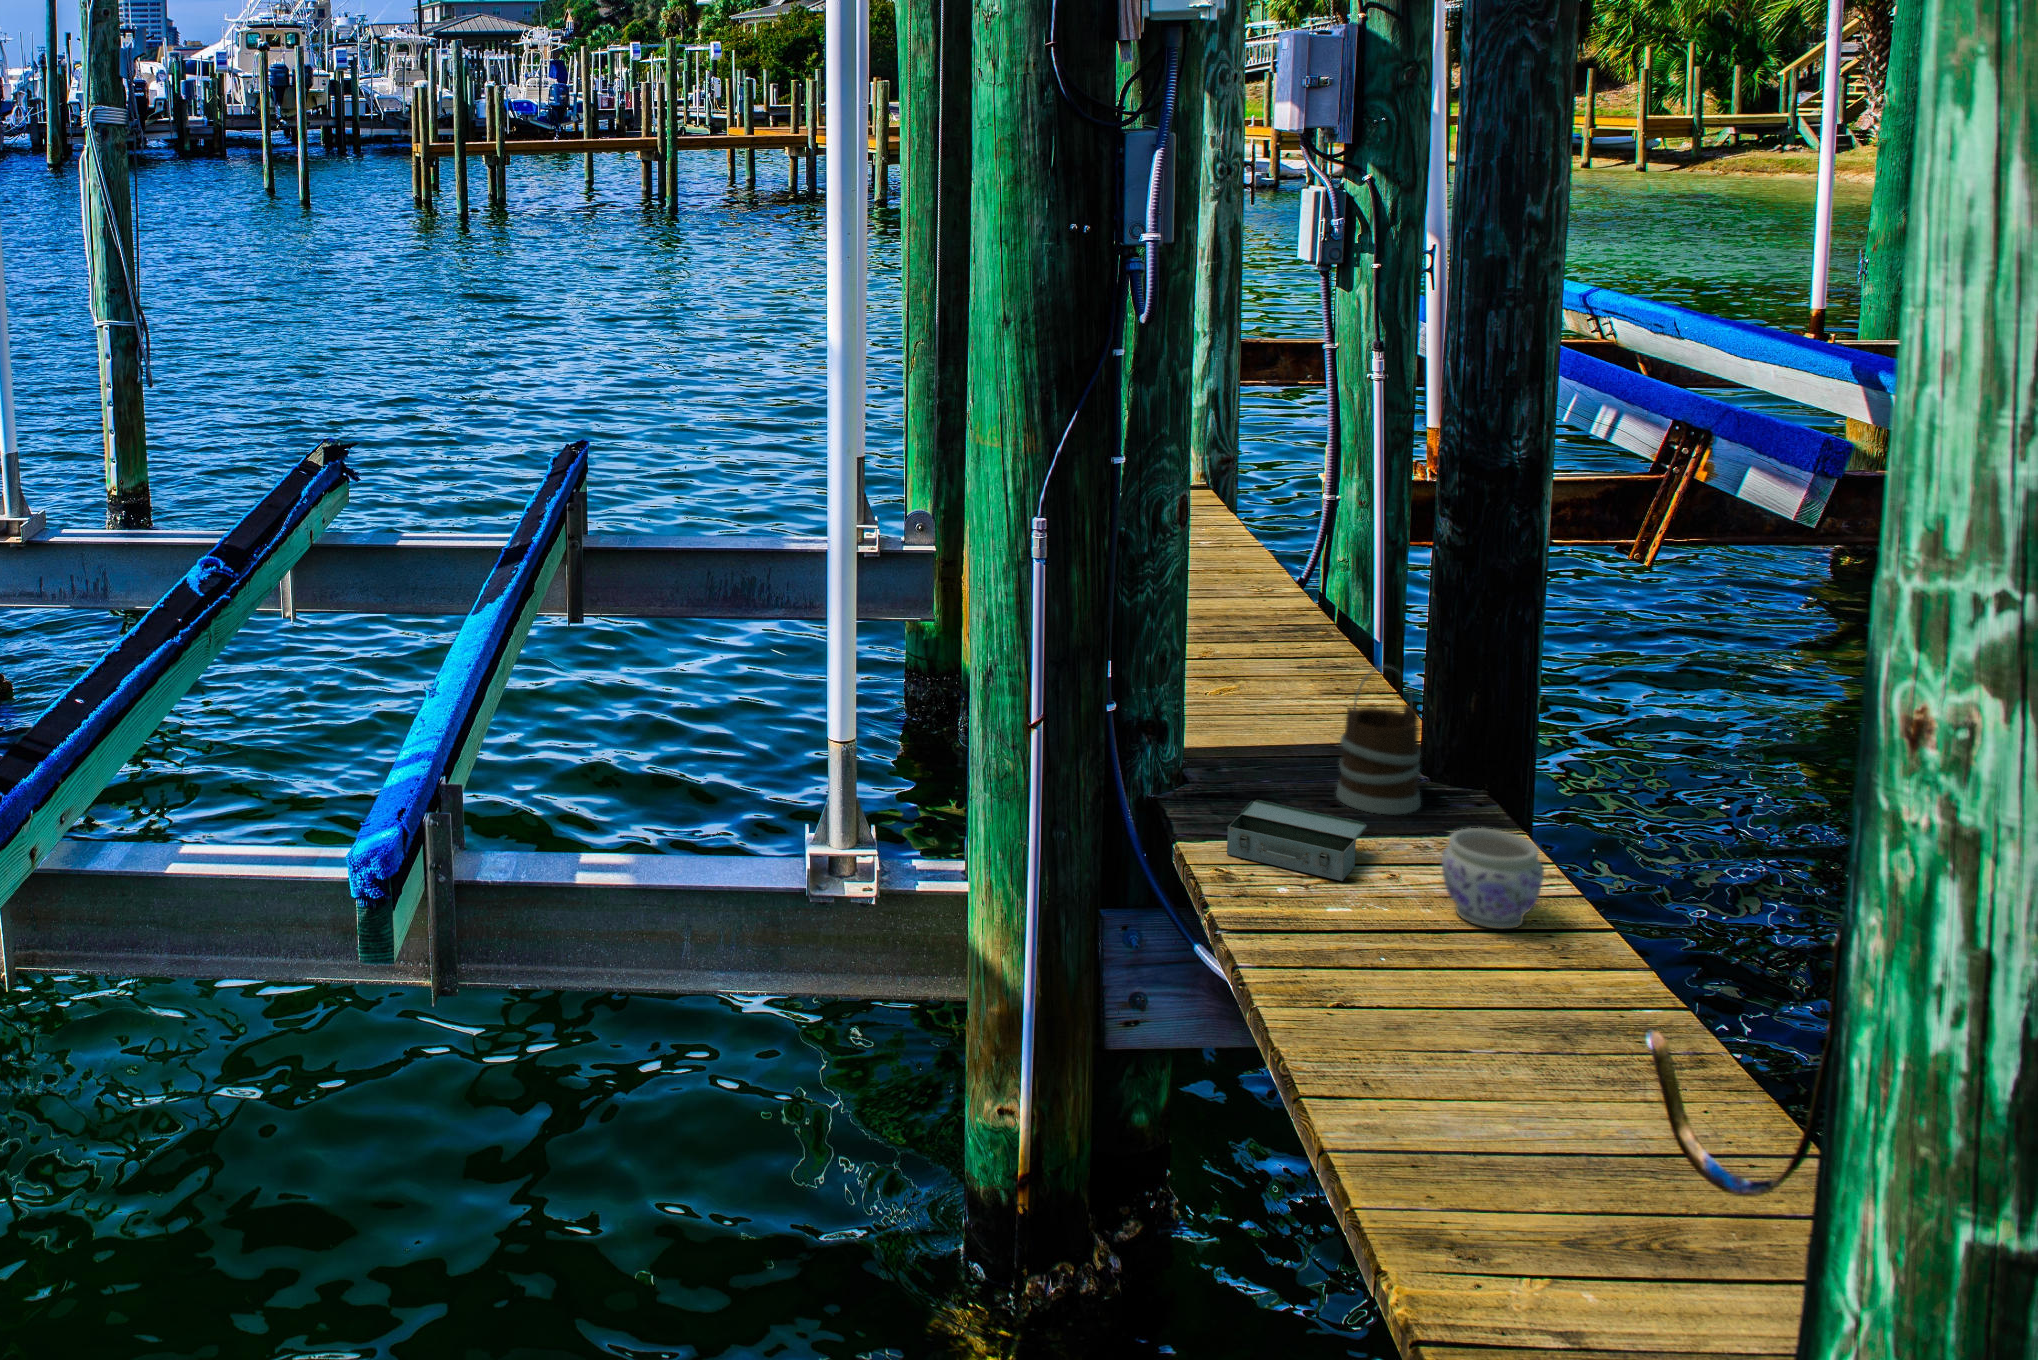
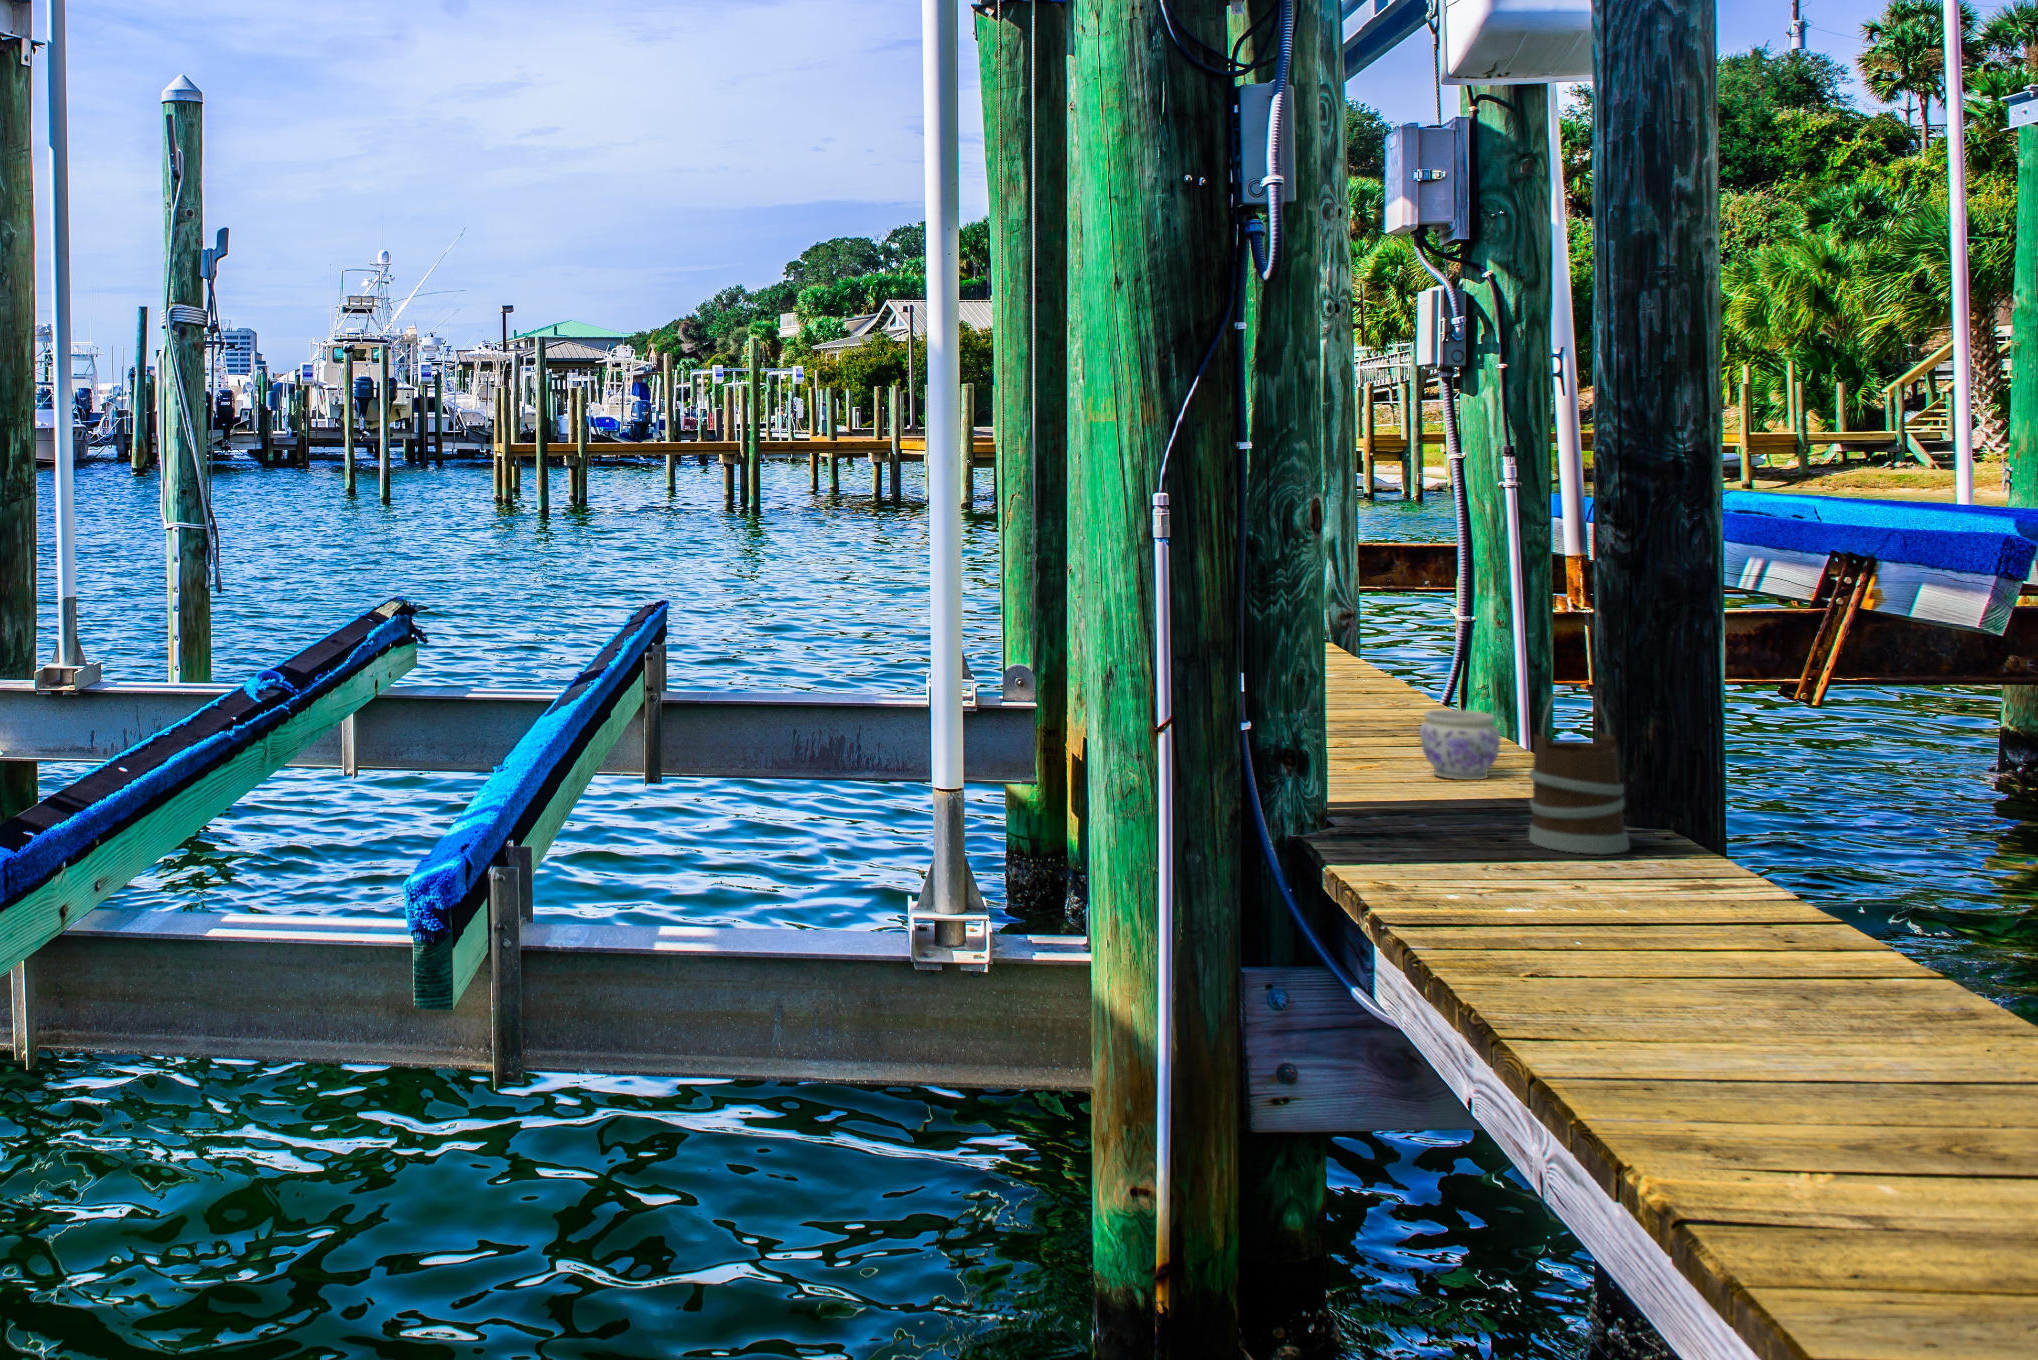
toolbox: present [1227,800,1367,881] -> none [1409,829,1573,900]
planter: present [1442,828,1544,929] -> present [1419,710,1500,780]

